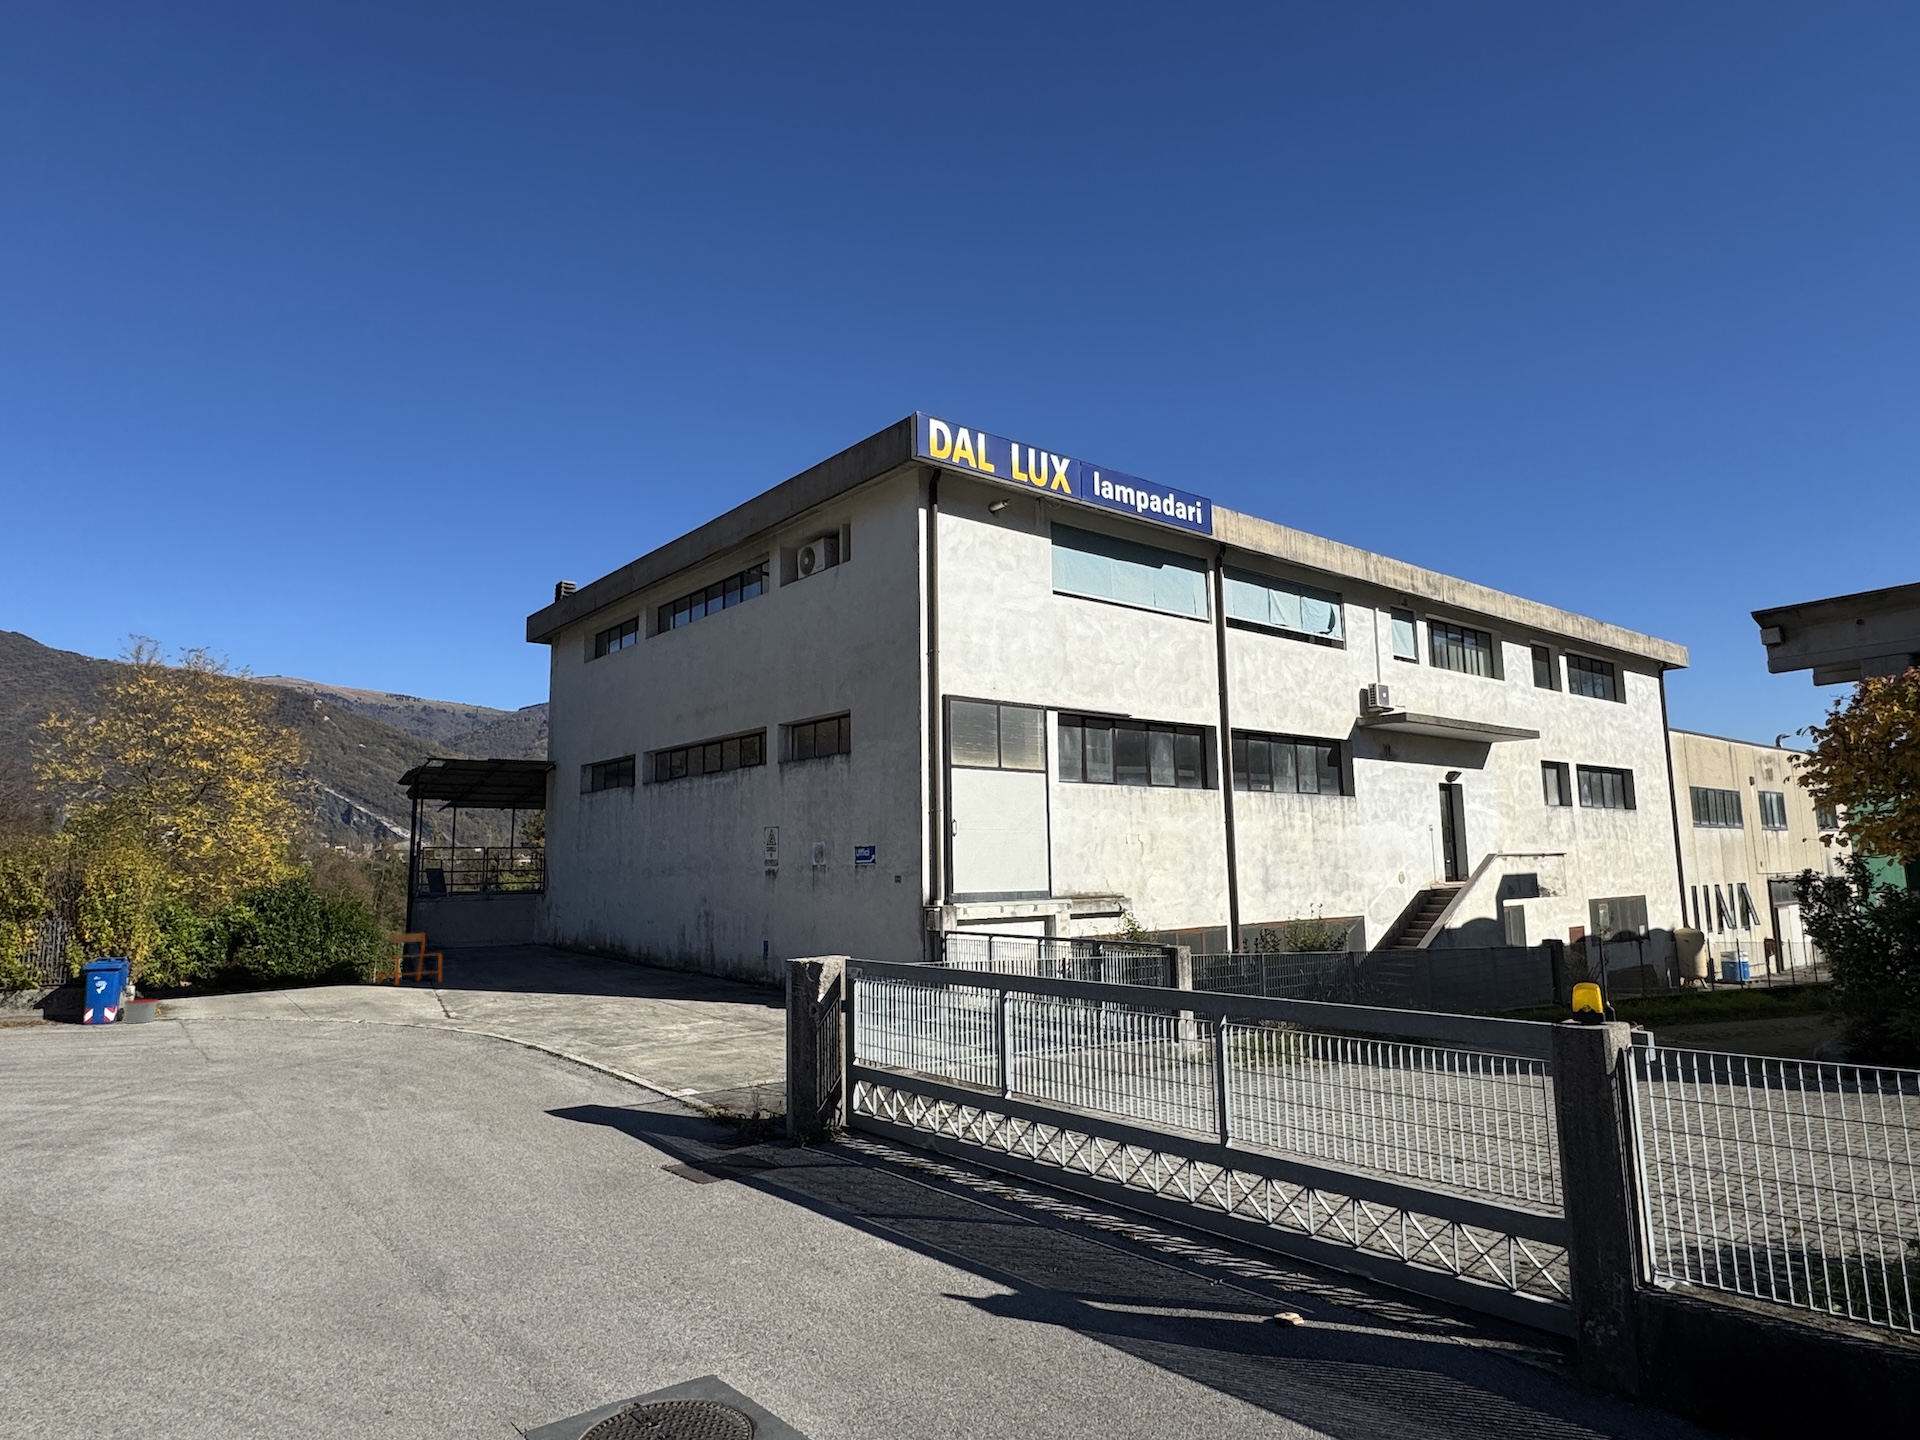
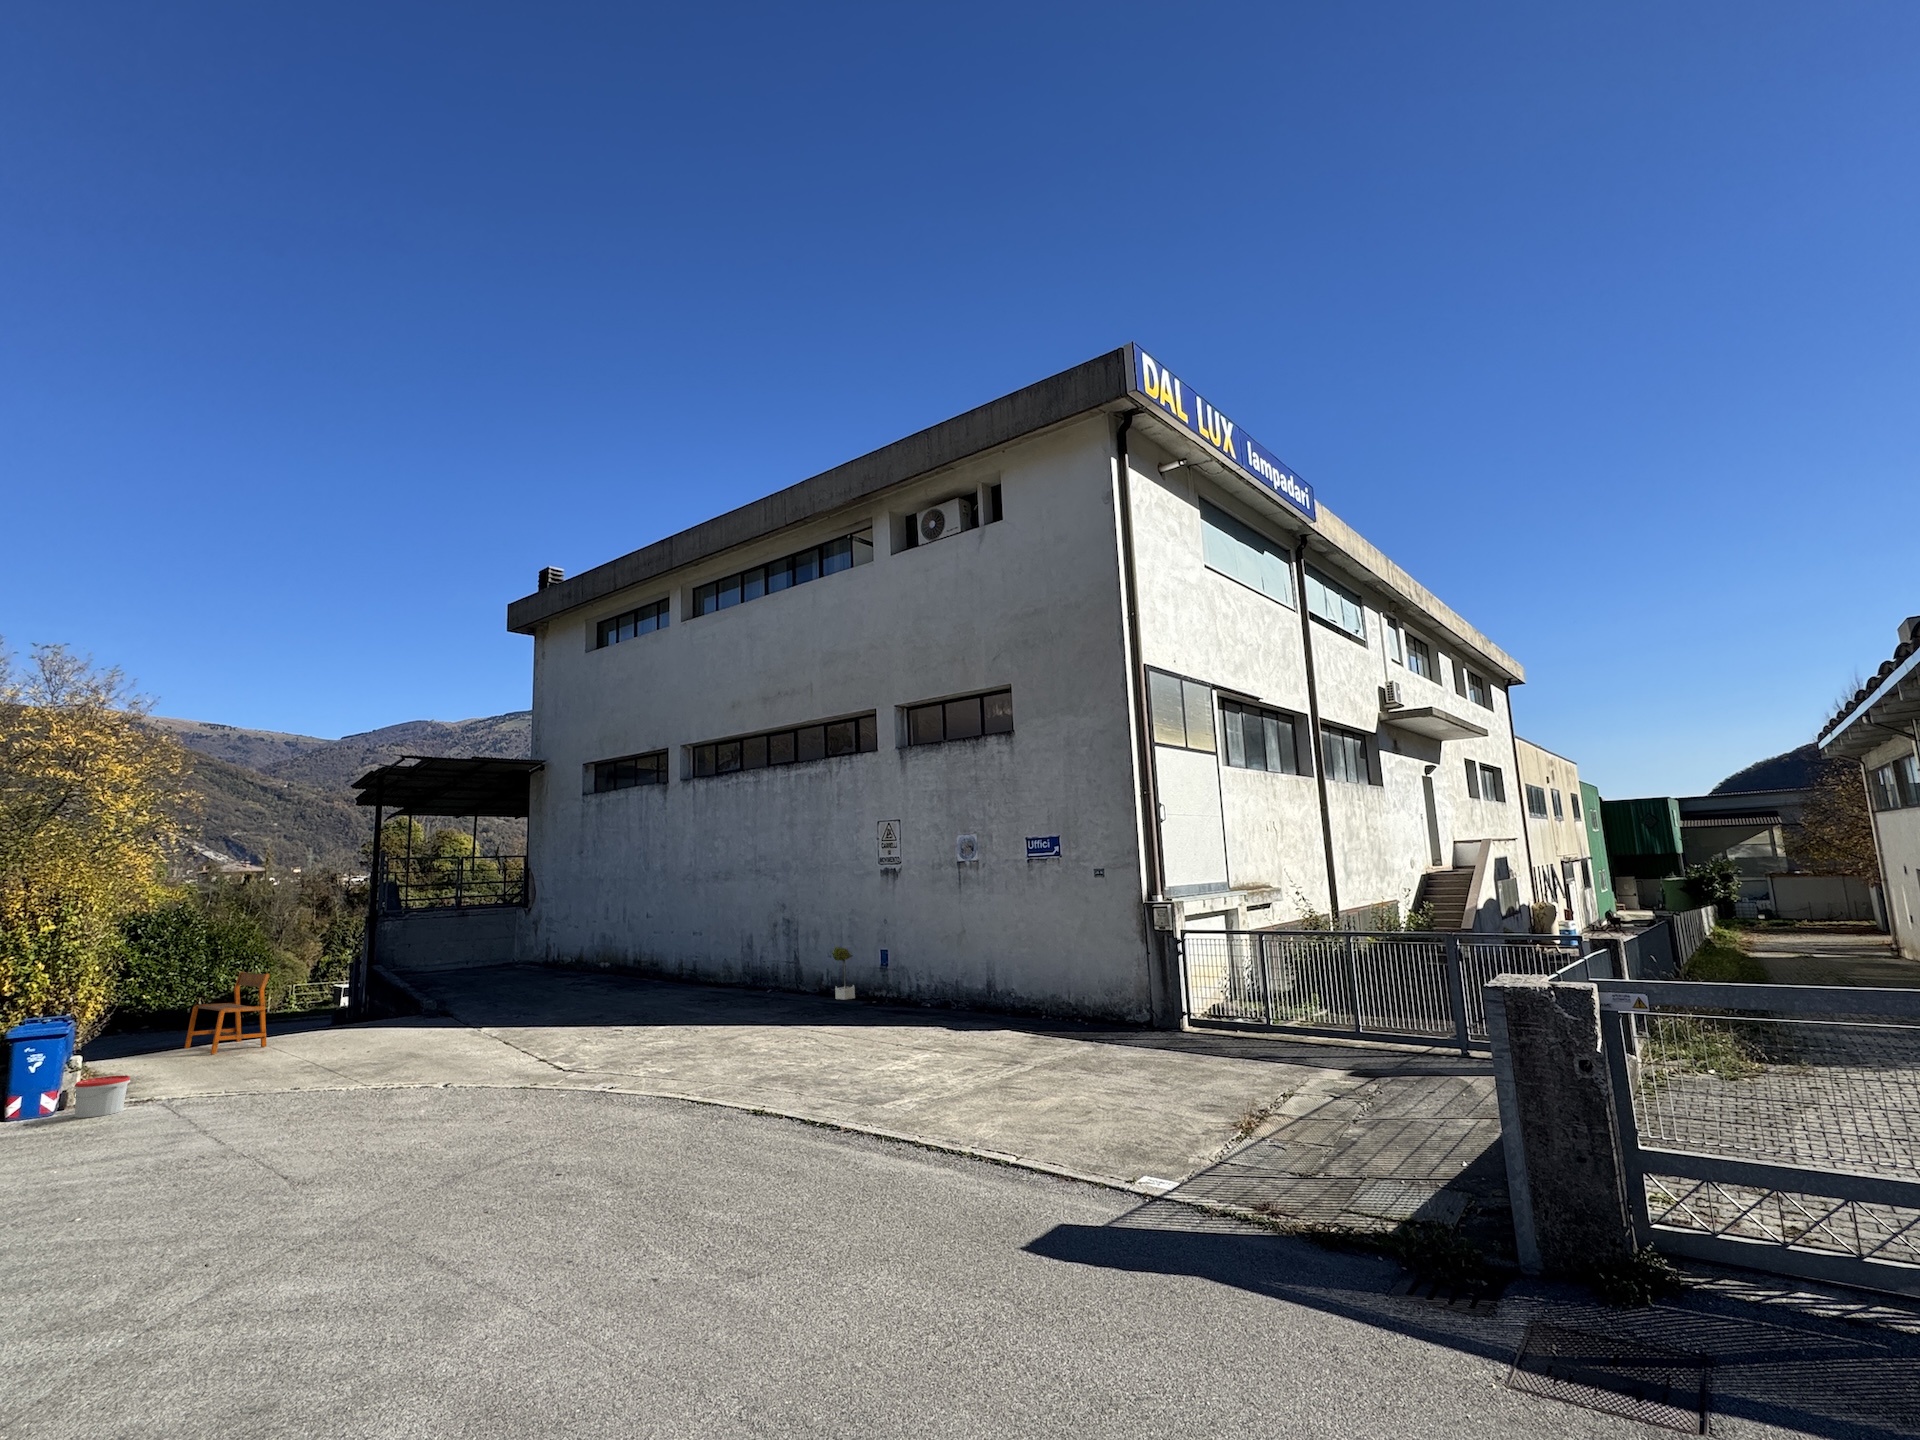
bench: present [378,933,442,985] -> present [185,972,270,1054]
potted tree: none [730,940,749,987] -> present [832,947,855,1000]

